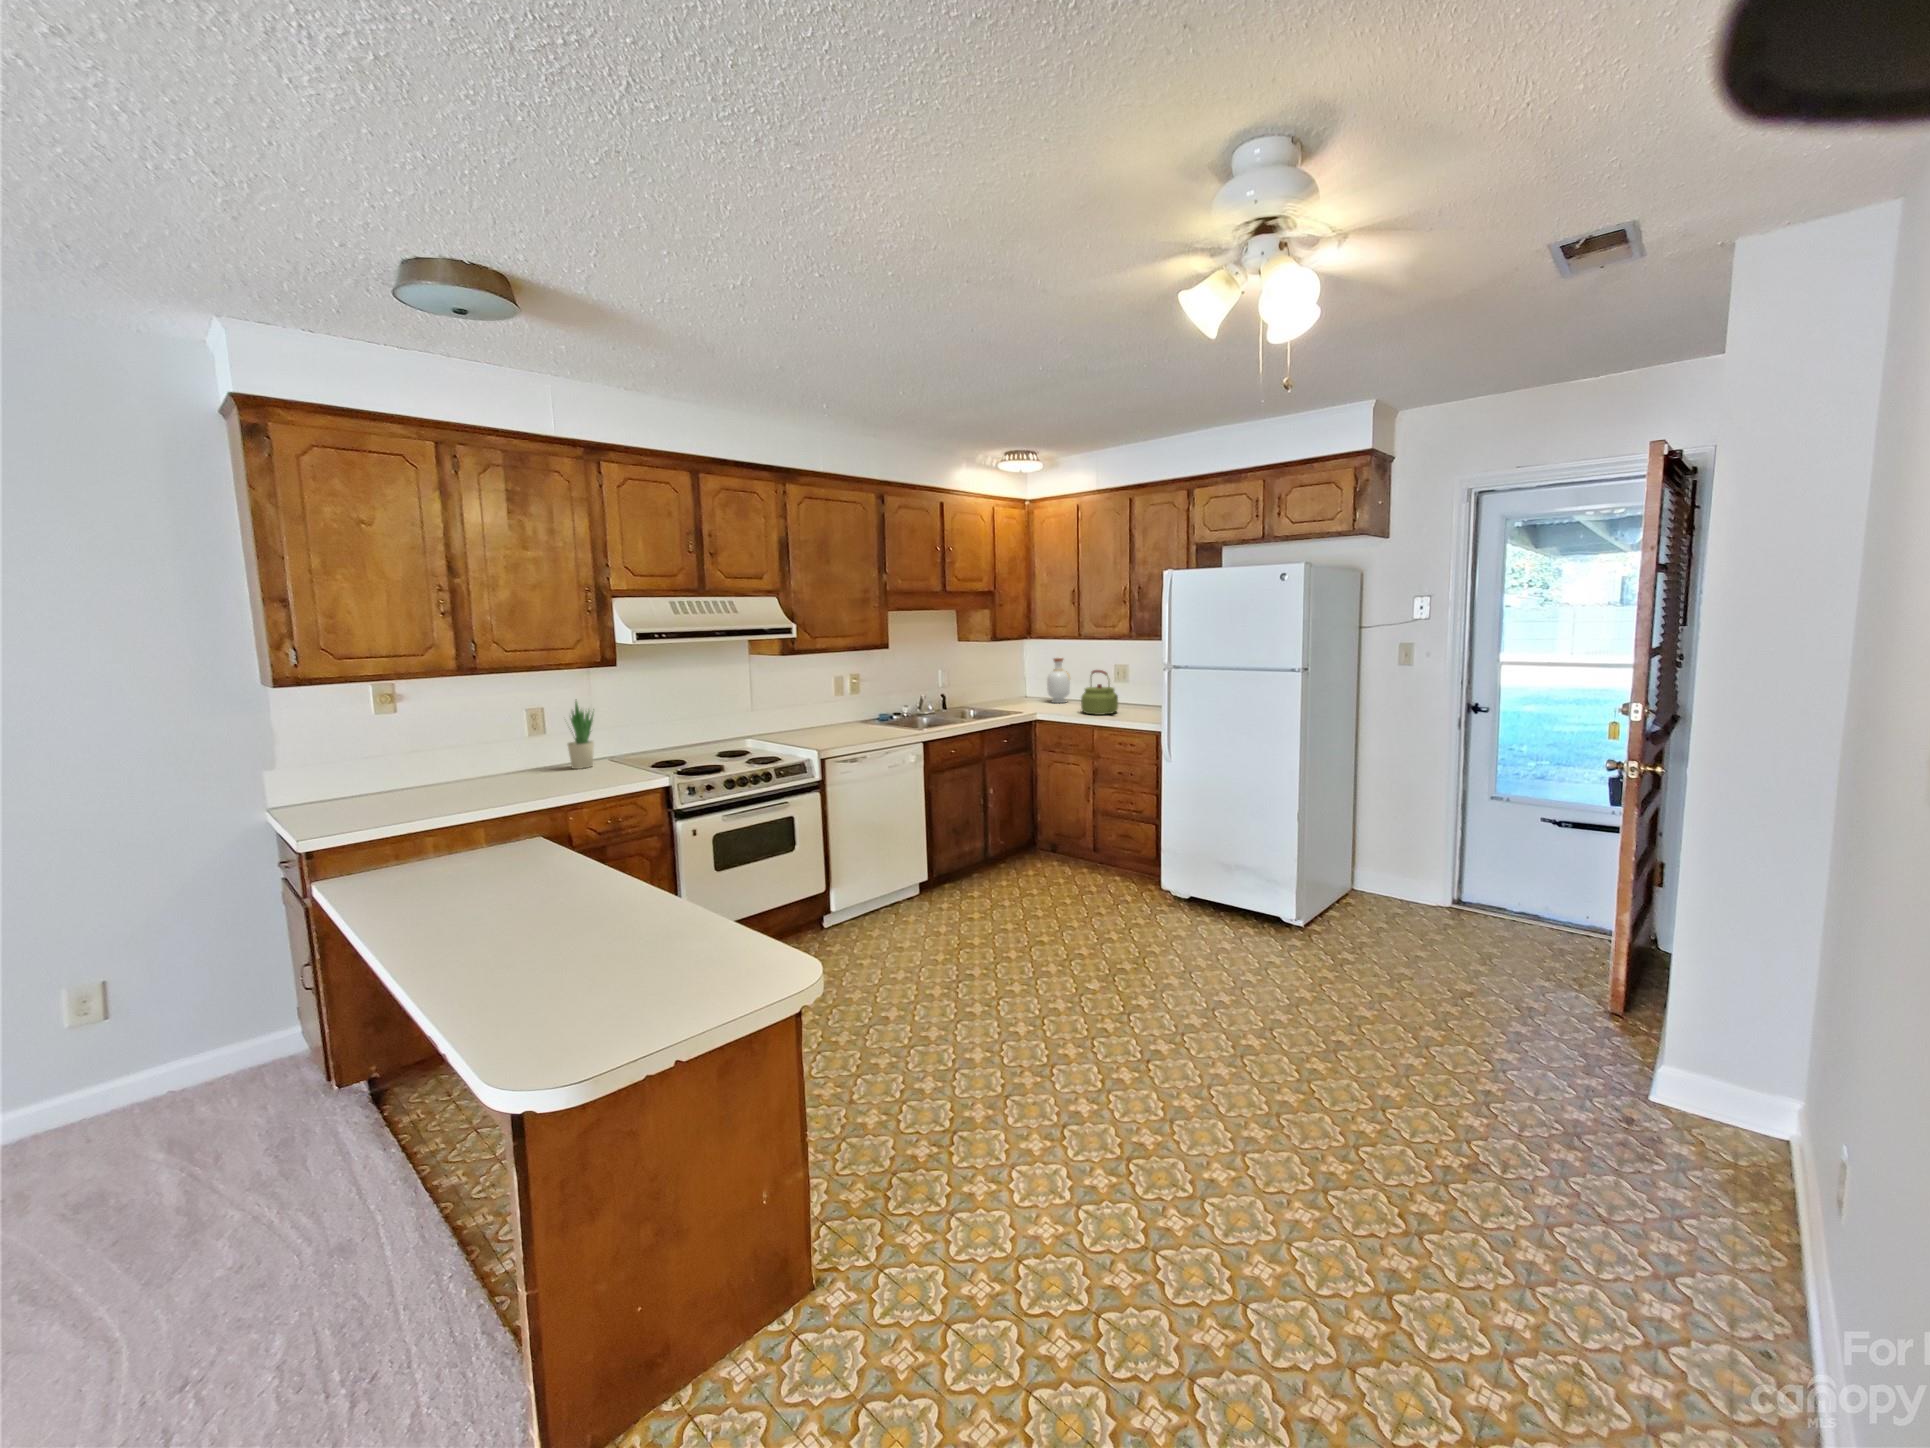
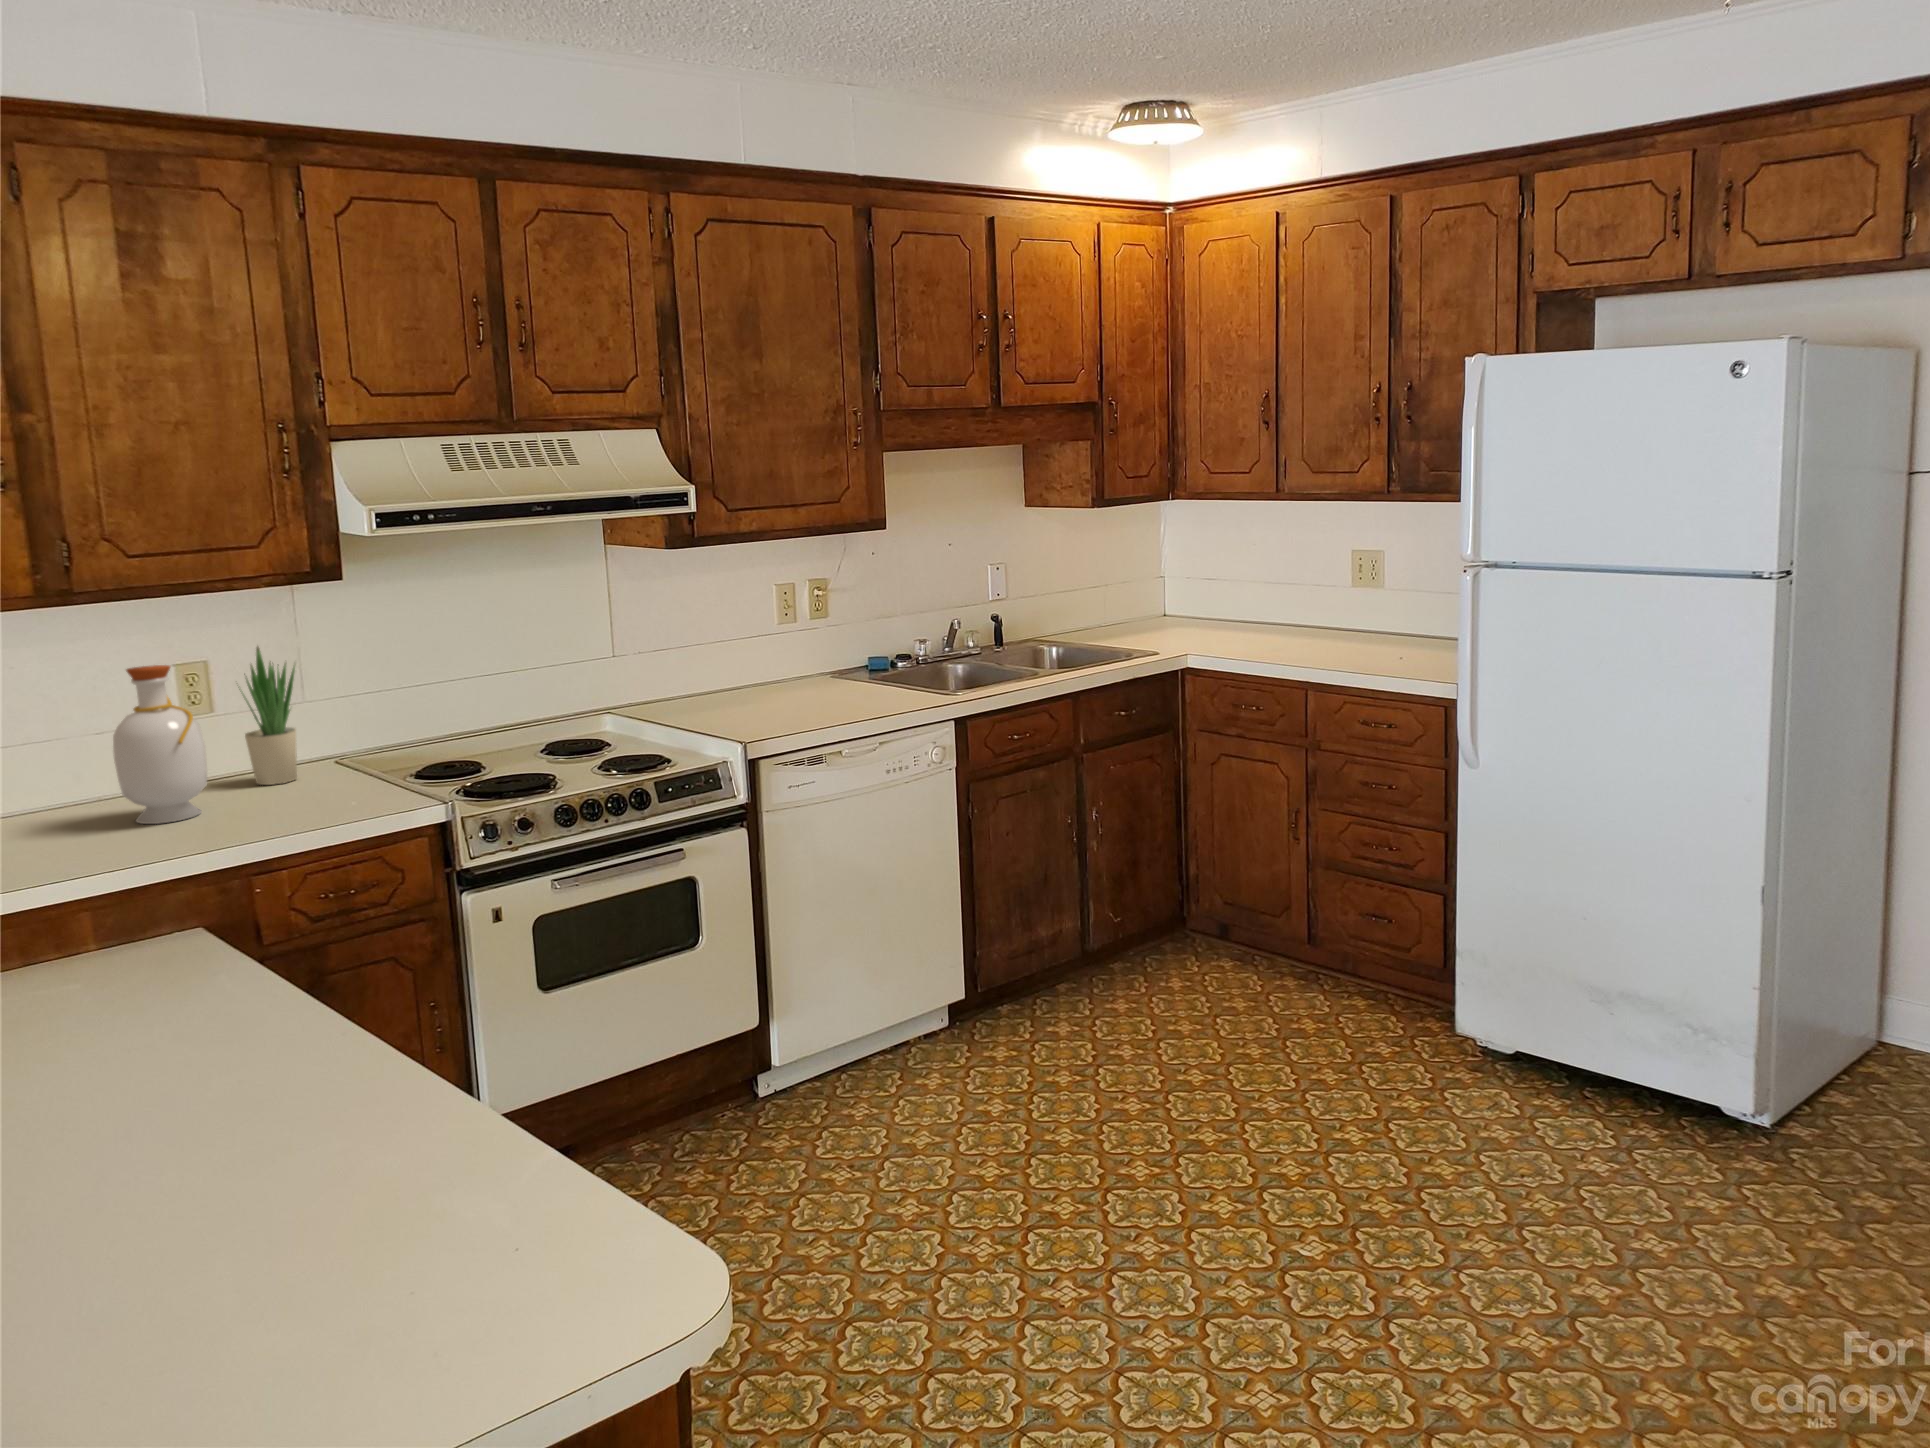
bottle: present [1047,658,1070,703] -> present [113,665,207,824]
kettle: present [1081,670,1118,715] -> none [1285,567,1363,662]

